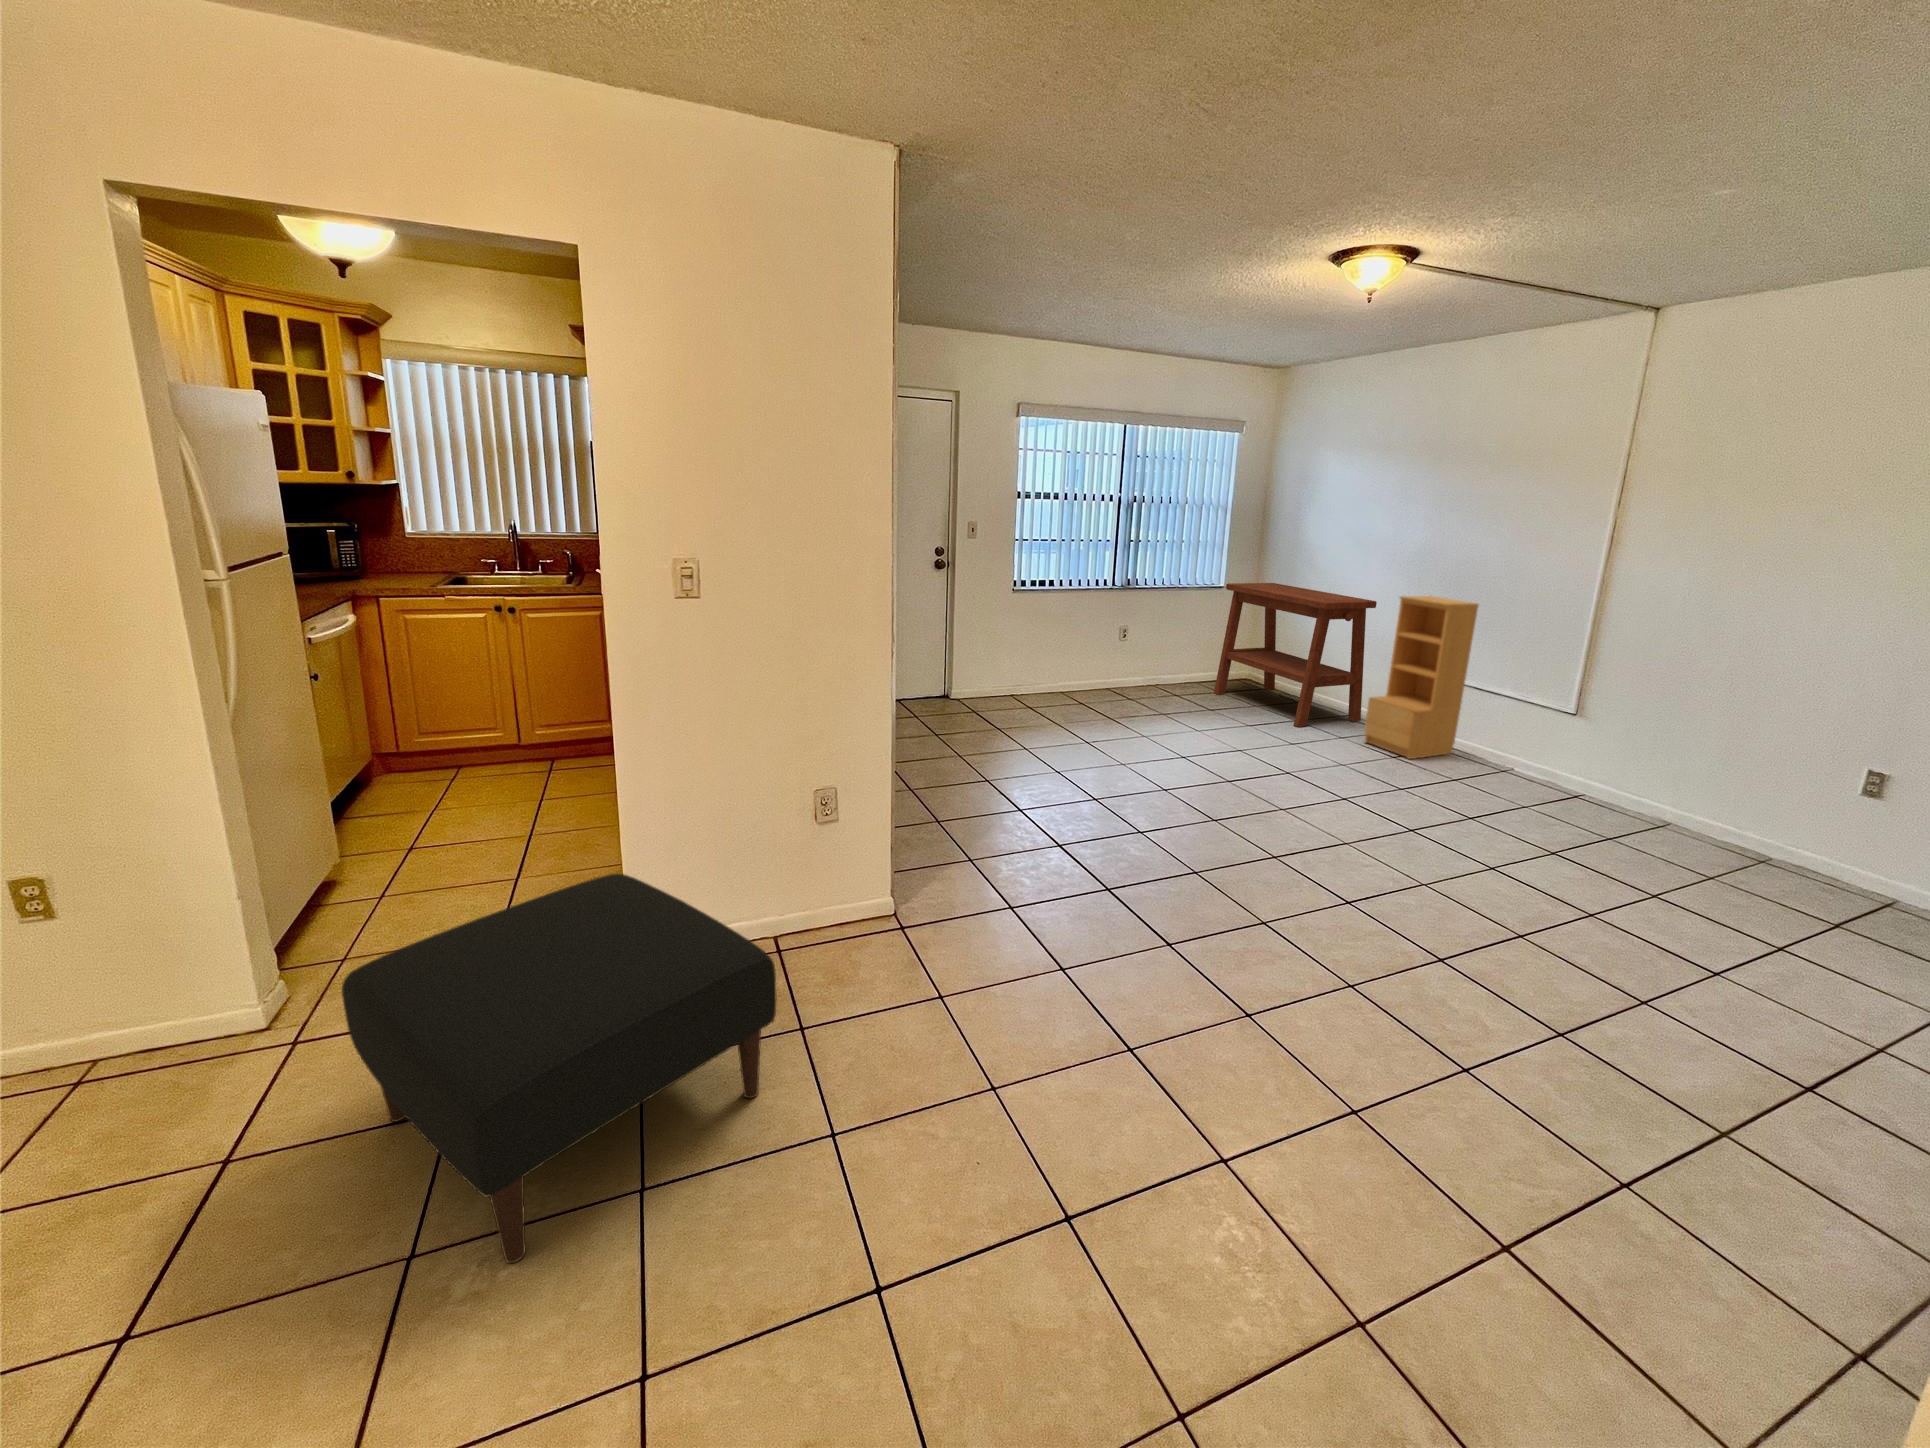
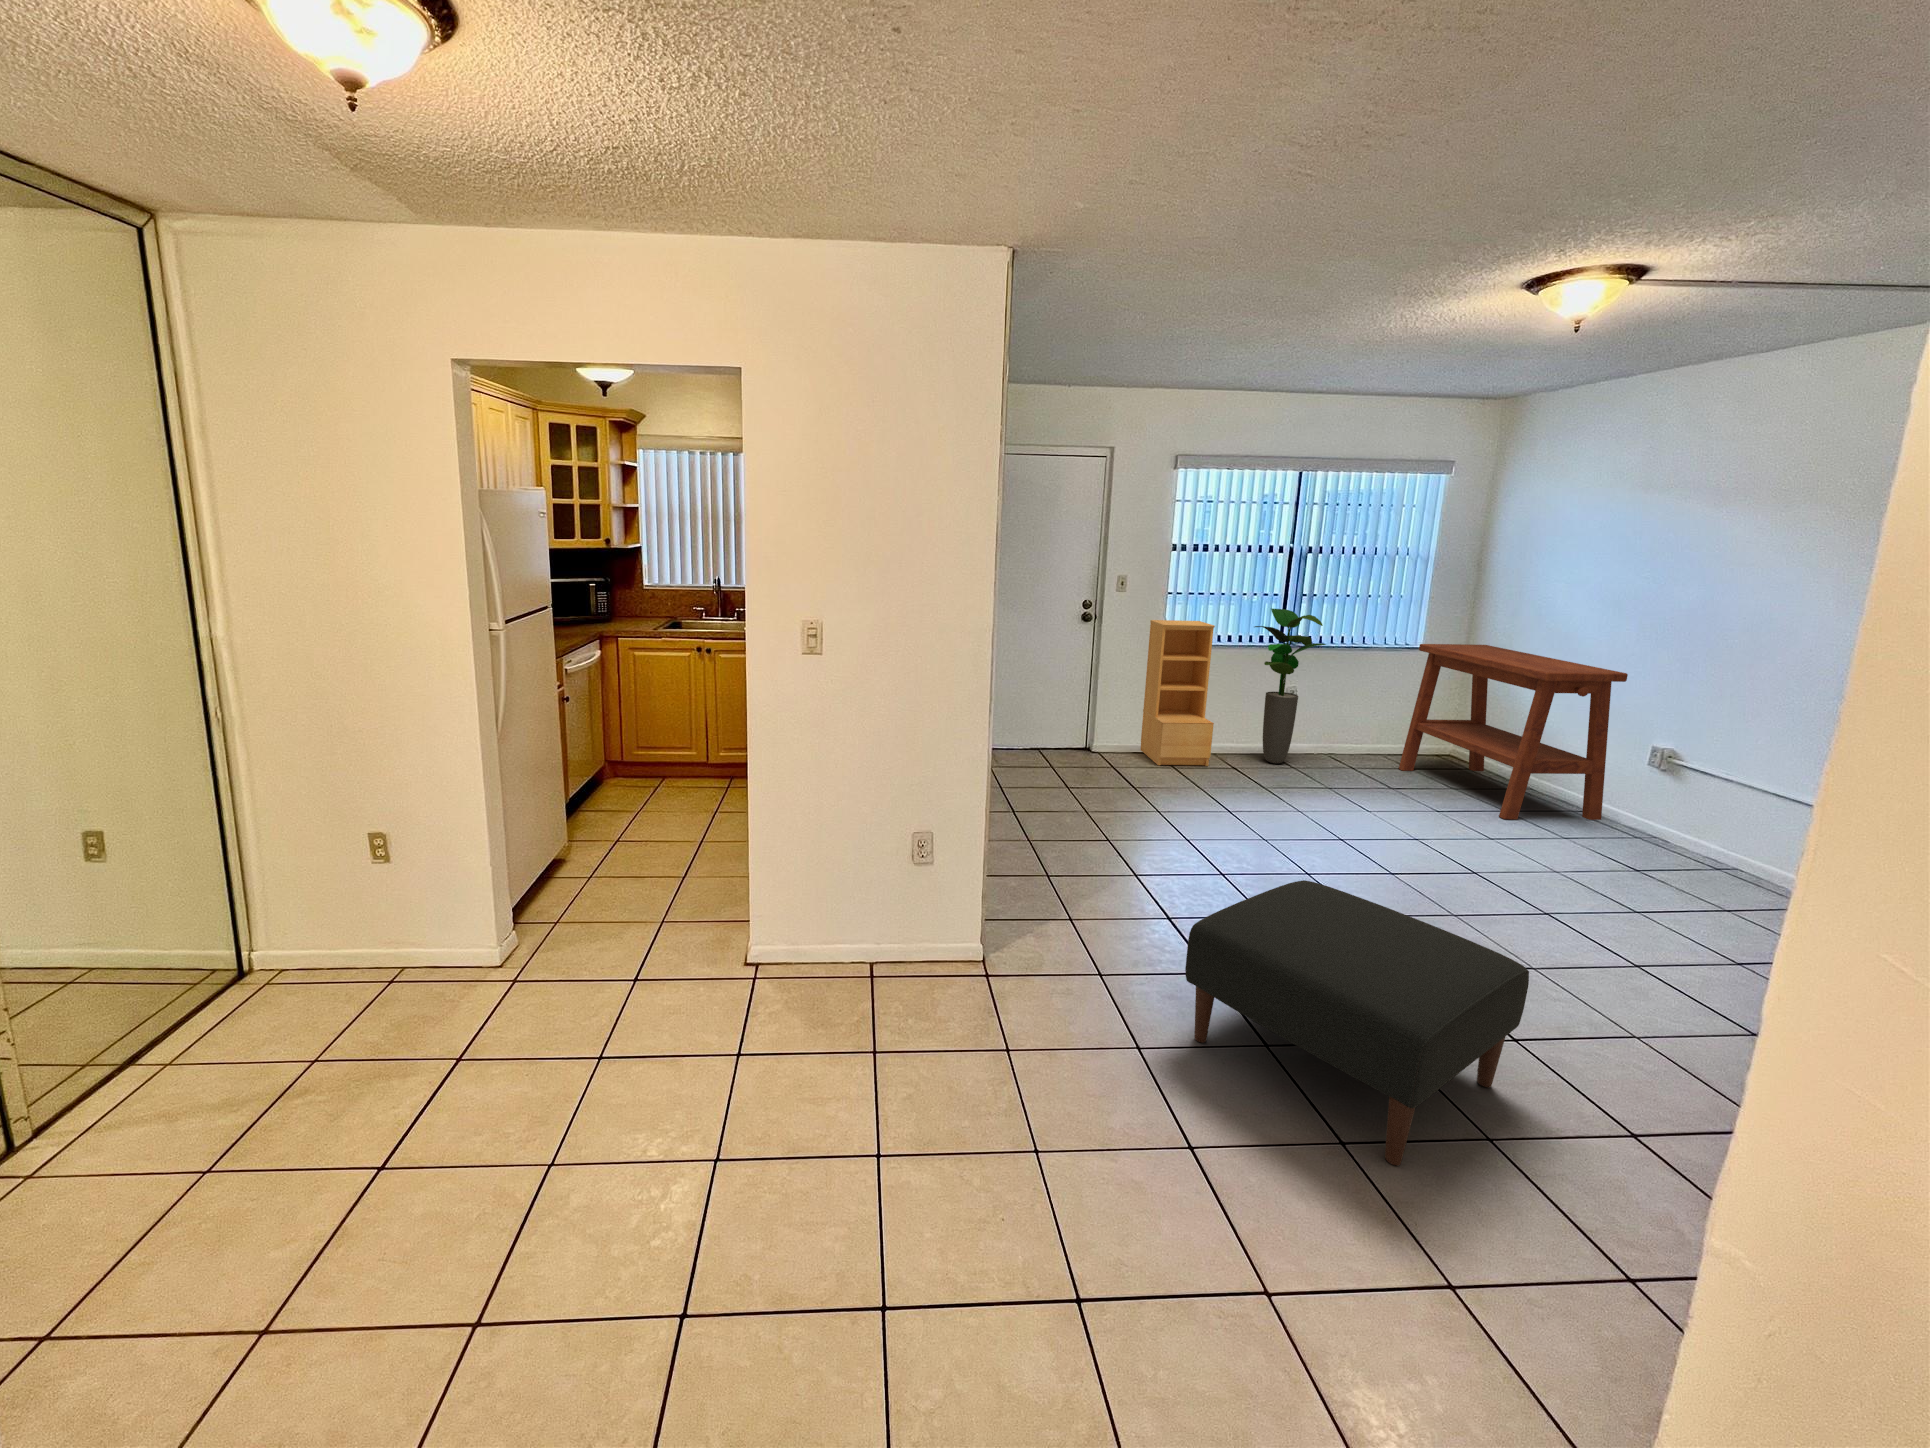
potted plant: none [1095,554,1156,697] -> present [1255,608,1326,763]
bookshelf: present [1364,596,1479,759] -> present [1141,620,1215,766]
ottoman: present [342,874,776,1263] -> present [1185,880,1529,1166]

